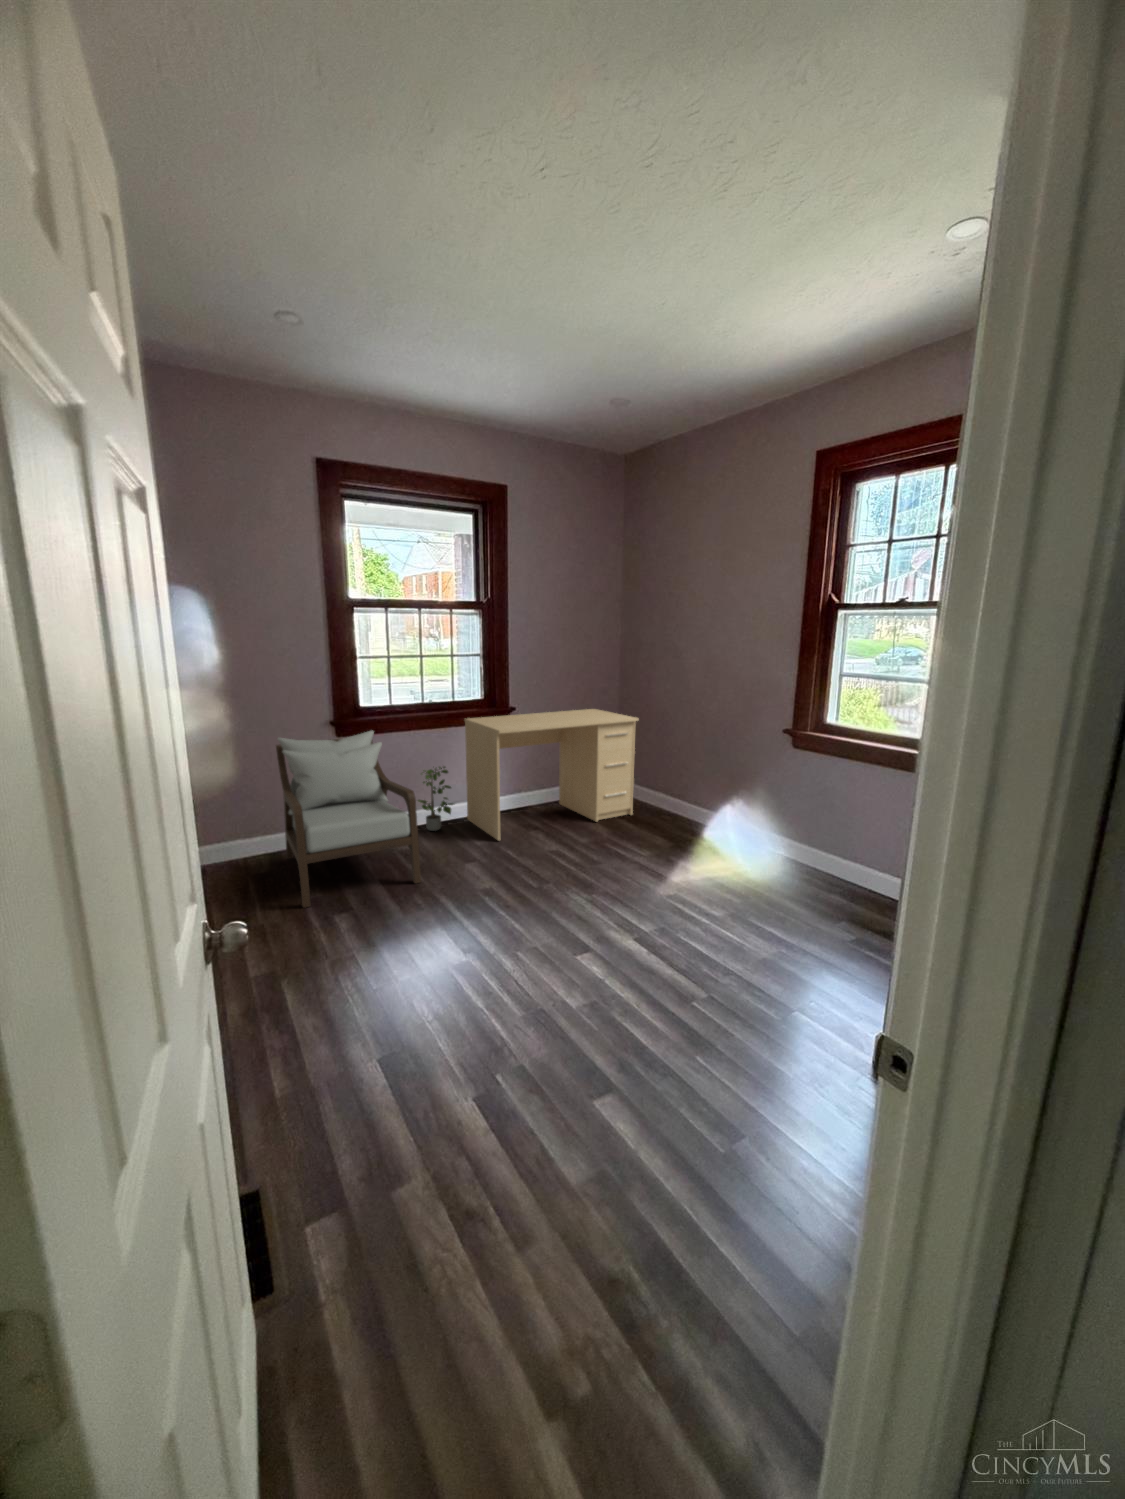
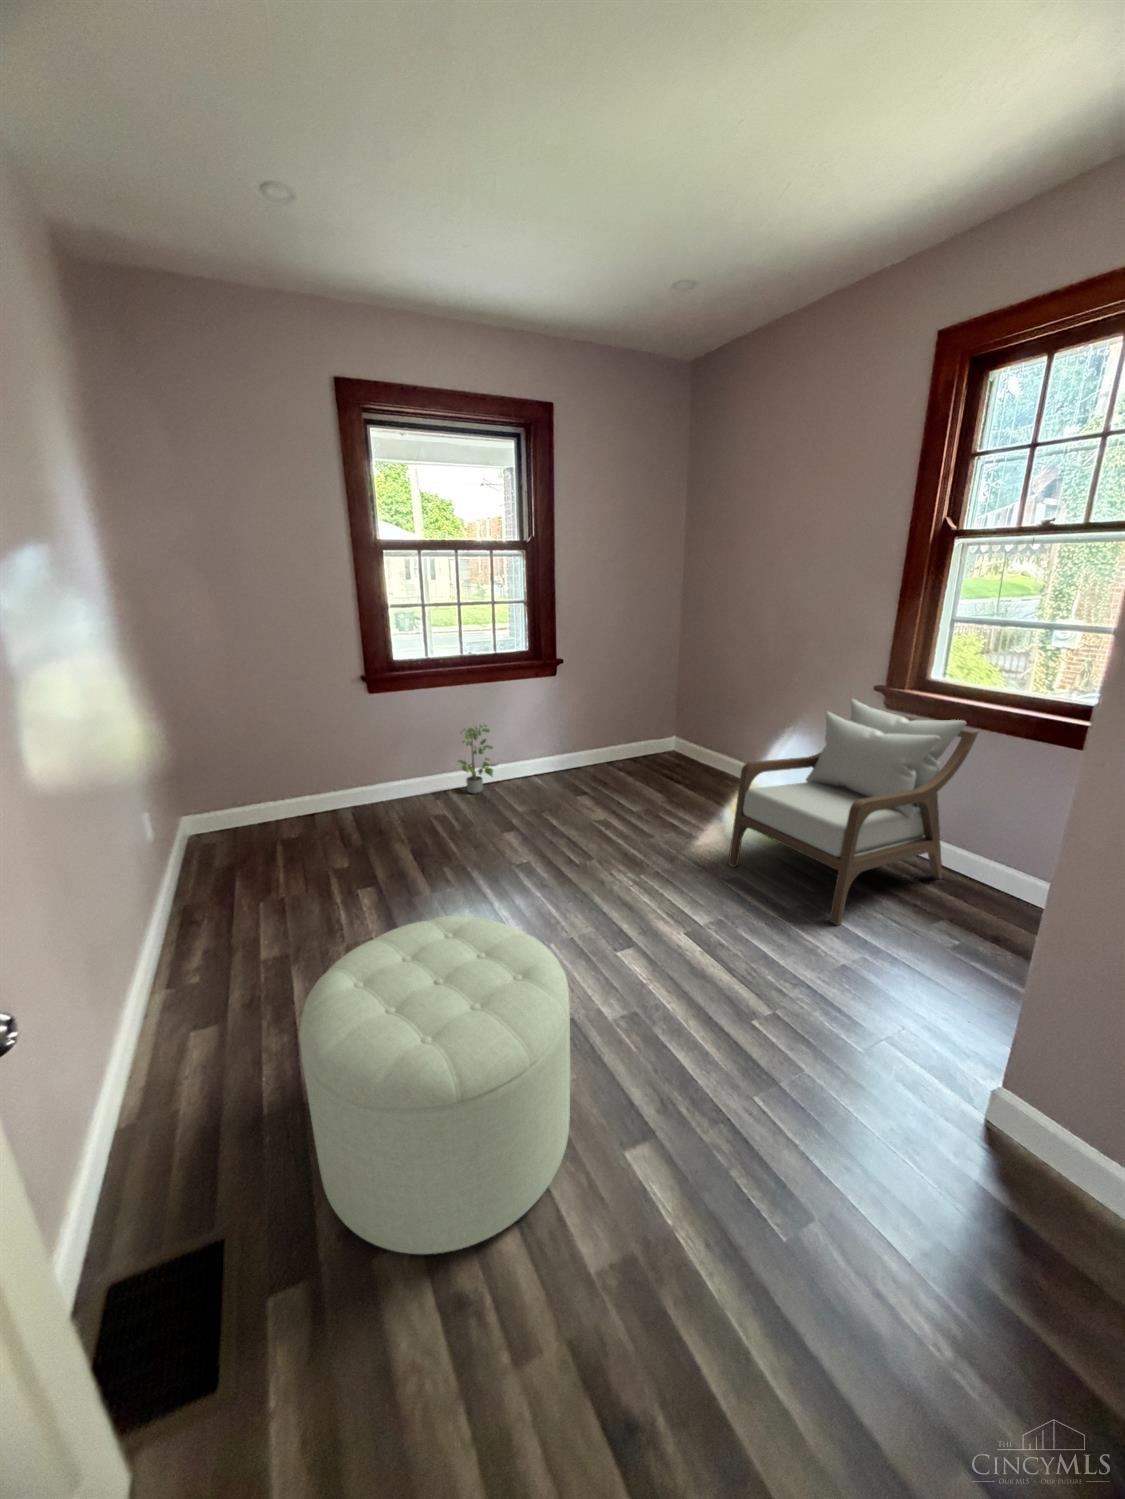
desk: present [464,709,639,841] -> none [507,662,701,807]
armchair: present [276,731,421,907] -> present [728,699,979,925]
ottoman: none [334,917,548,1176] -> present [299,916,570,1254]

